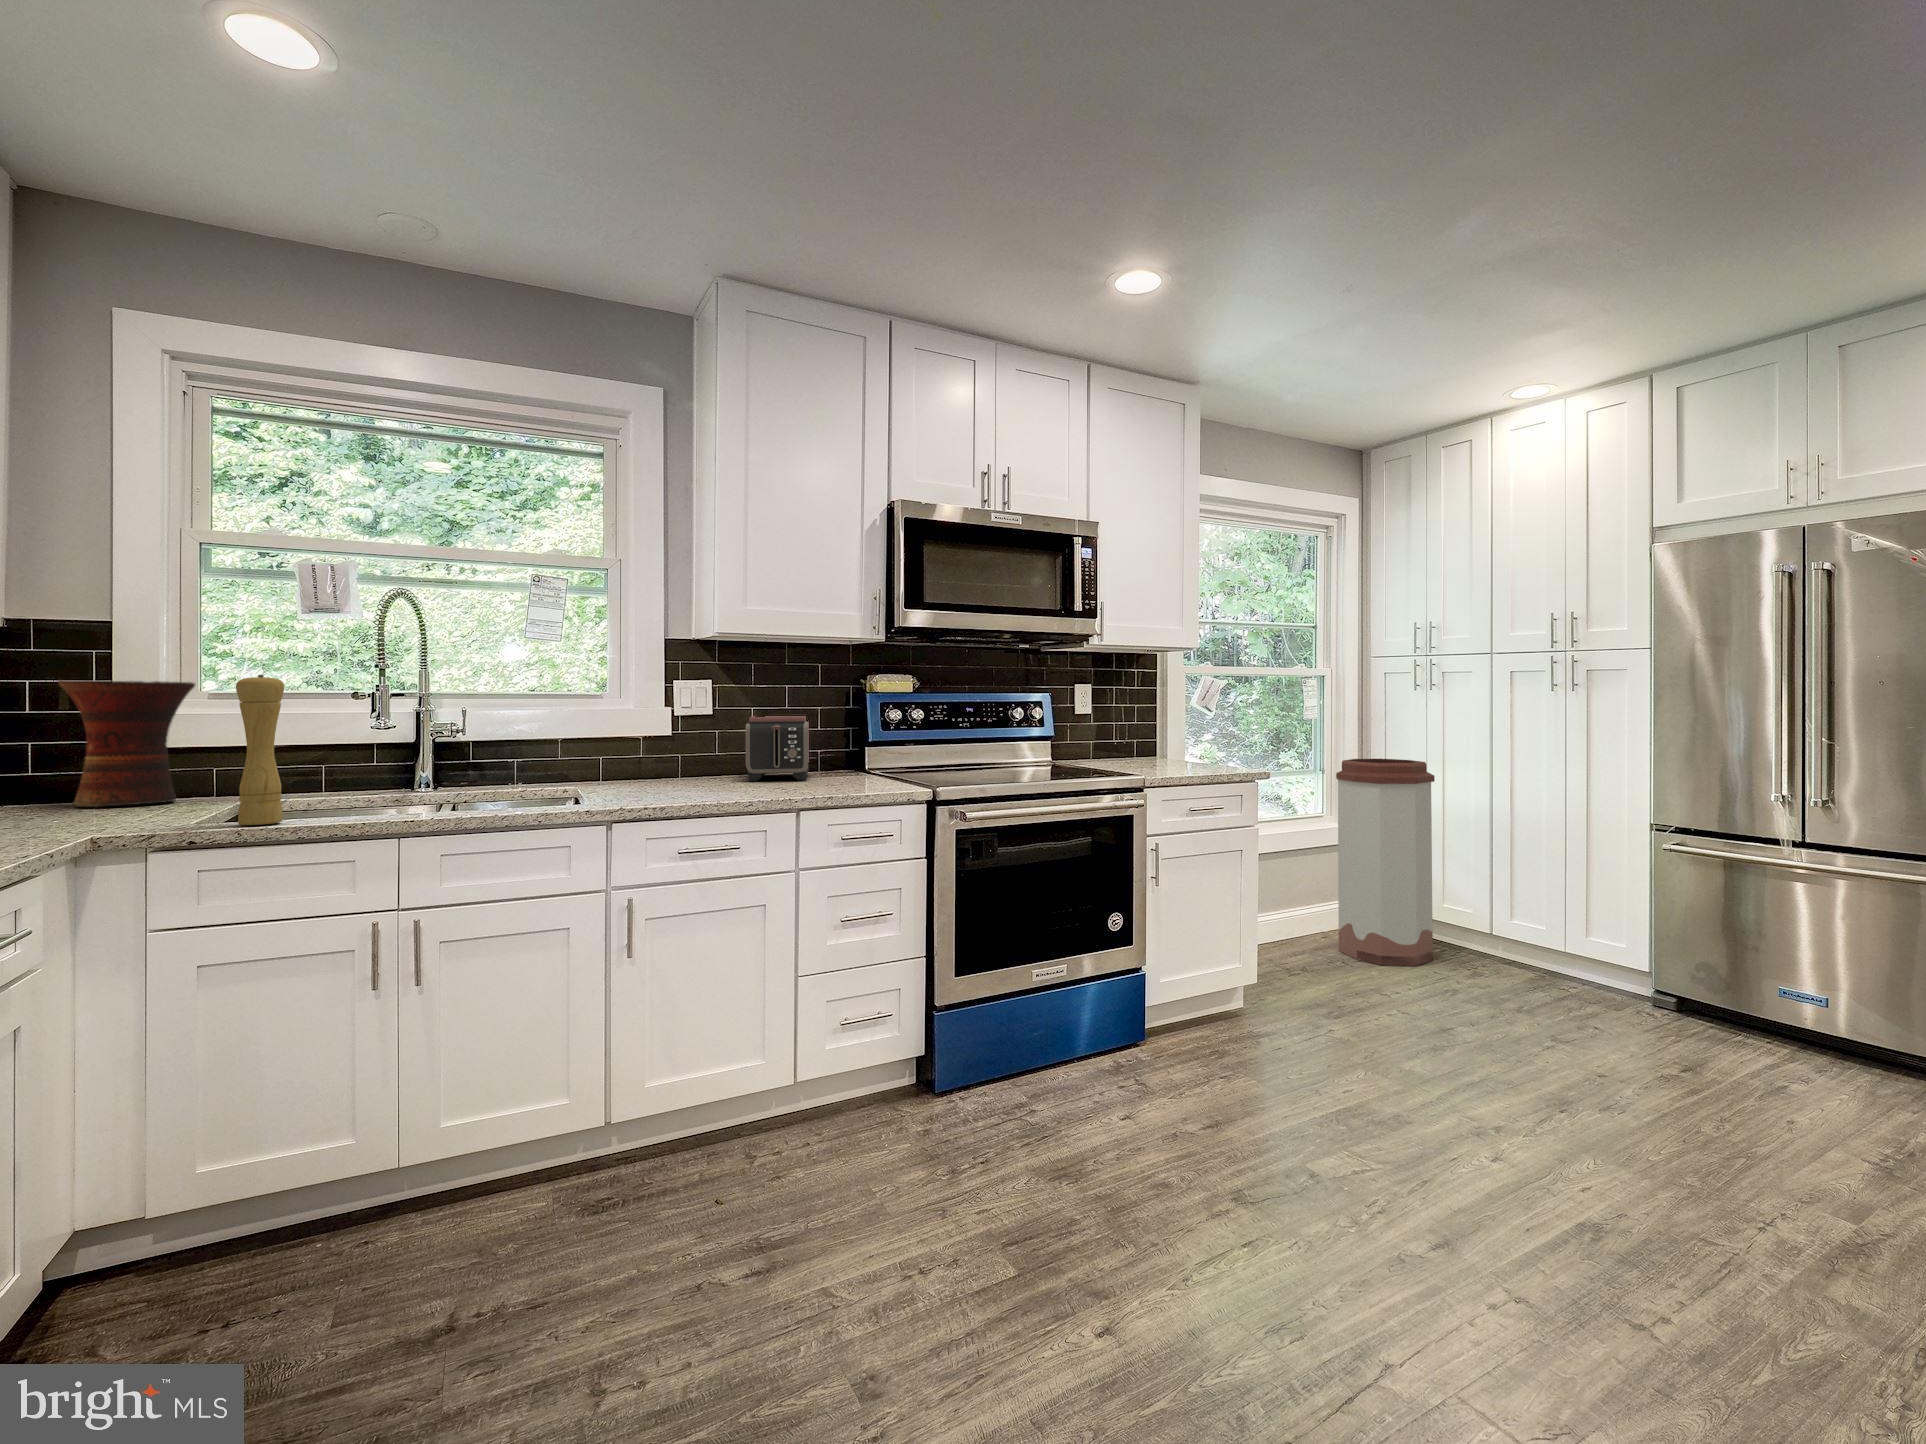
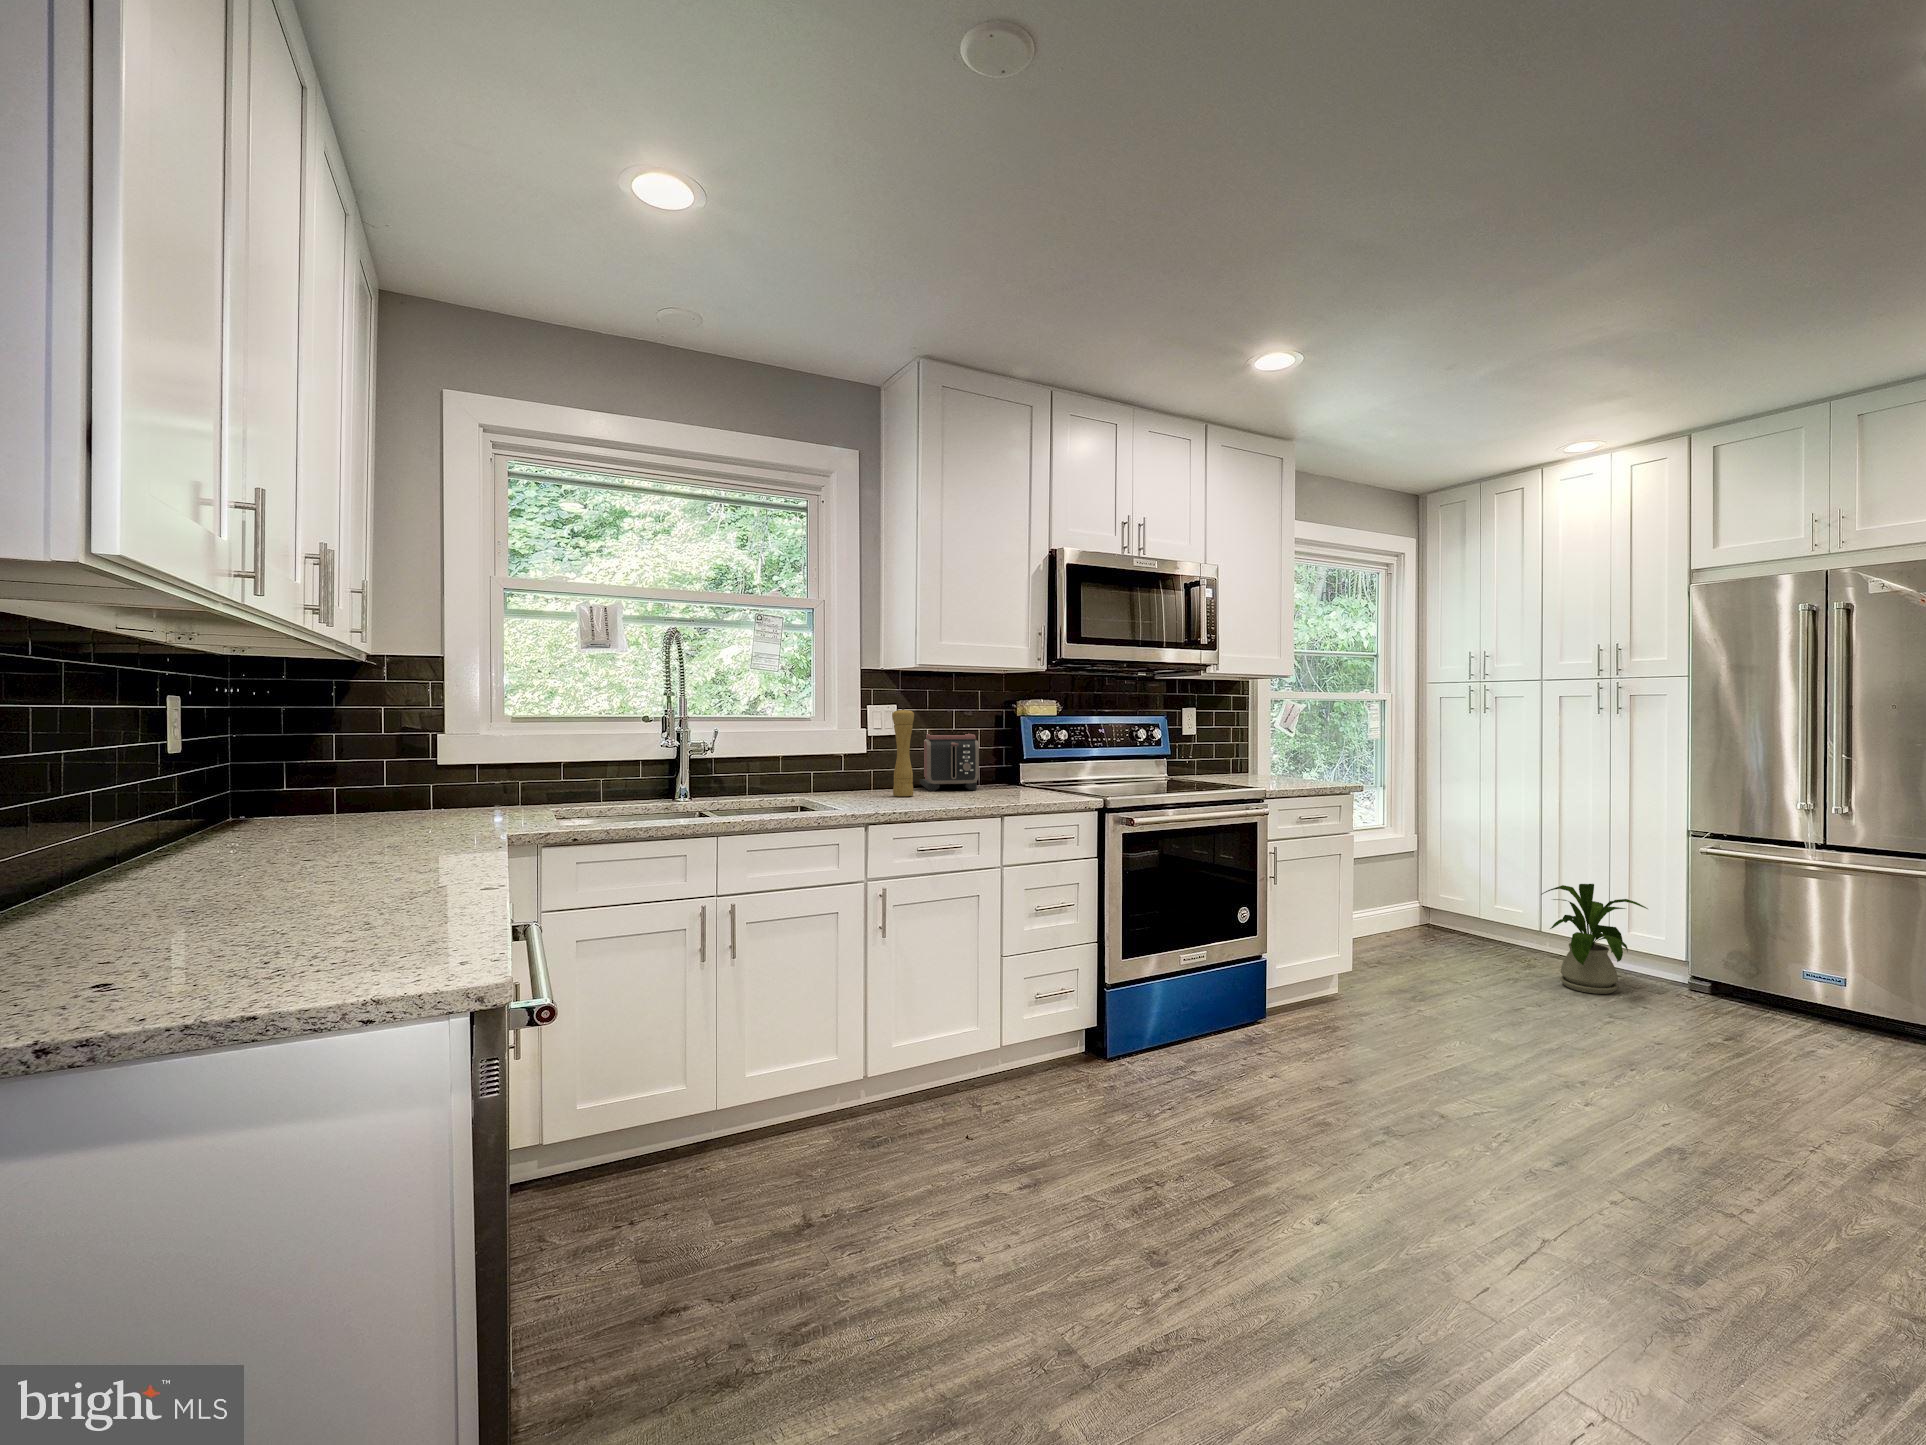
pepper mill: present [236,675,284,825] -> present [892,709,914,796]
vase: present [58,680,195,807] -> none [411,706,508,812]
trash can: present [1336,759,1435,966] -> none [1401,771,1490,955]
house plant: none [1483,887,1600,1014] -> present [1541,884,1648,994]

